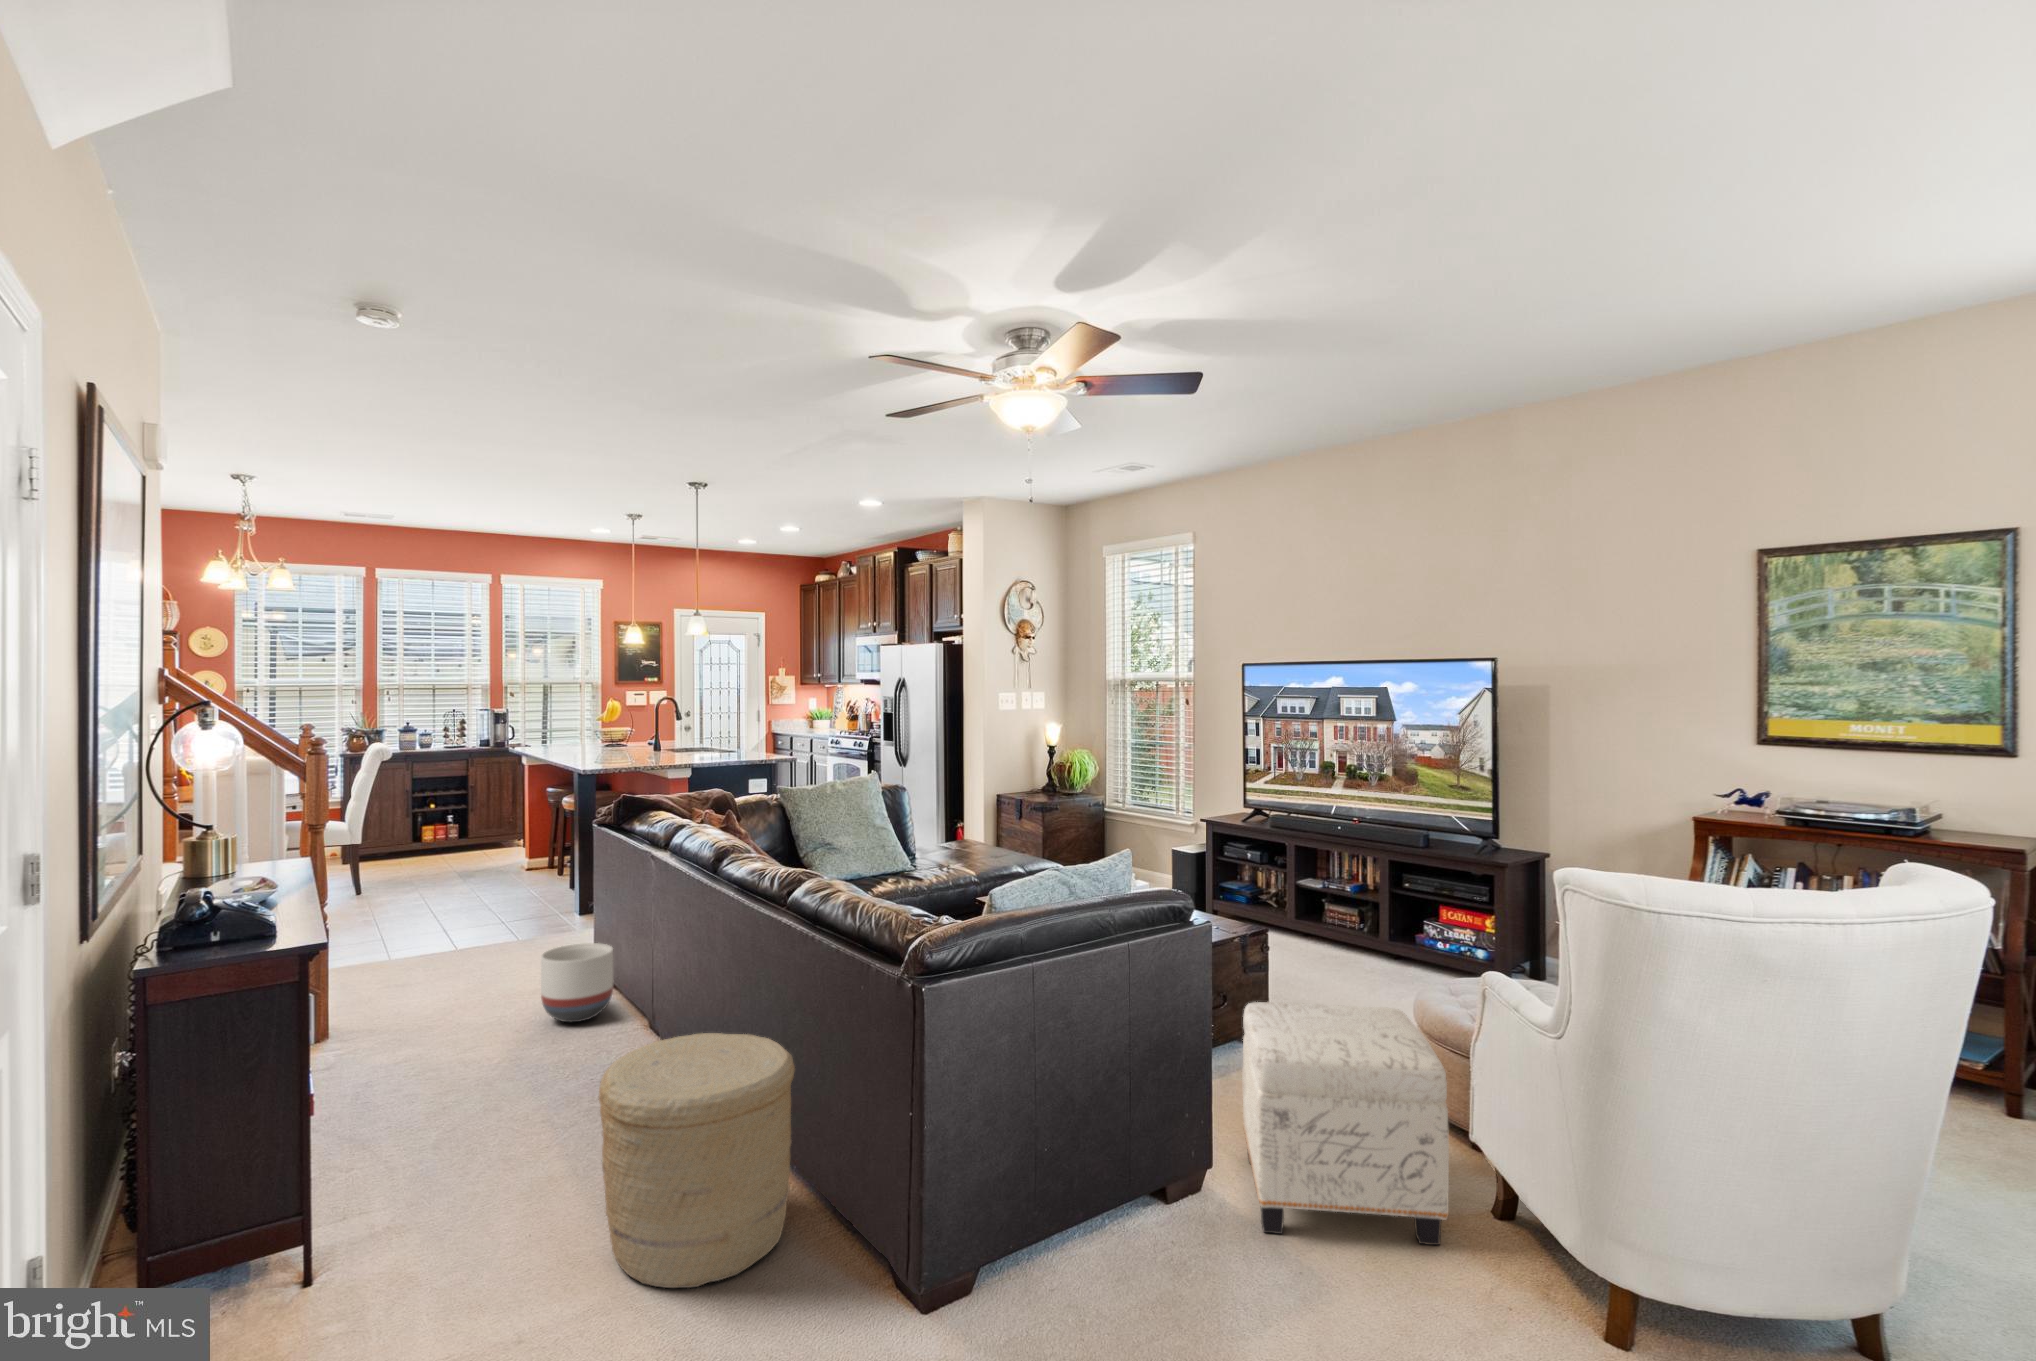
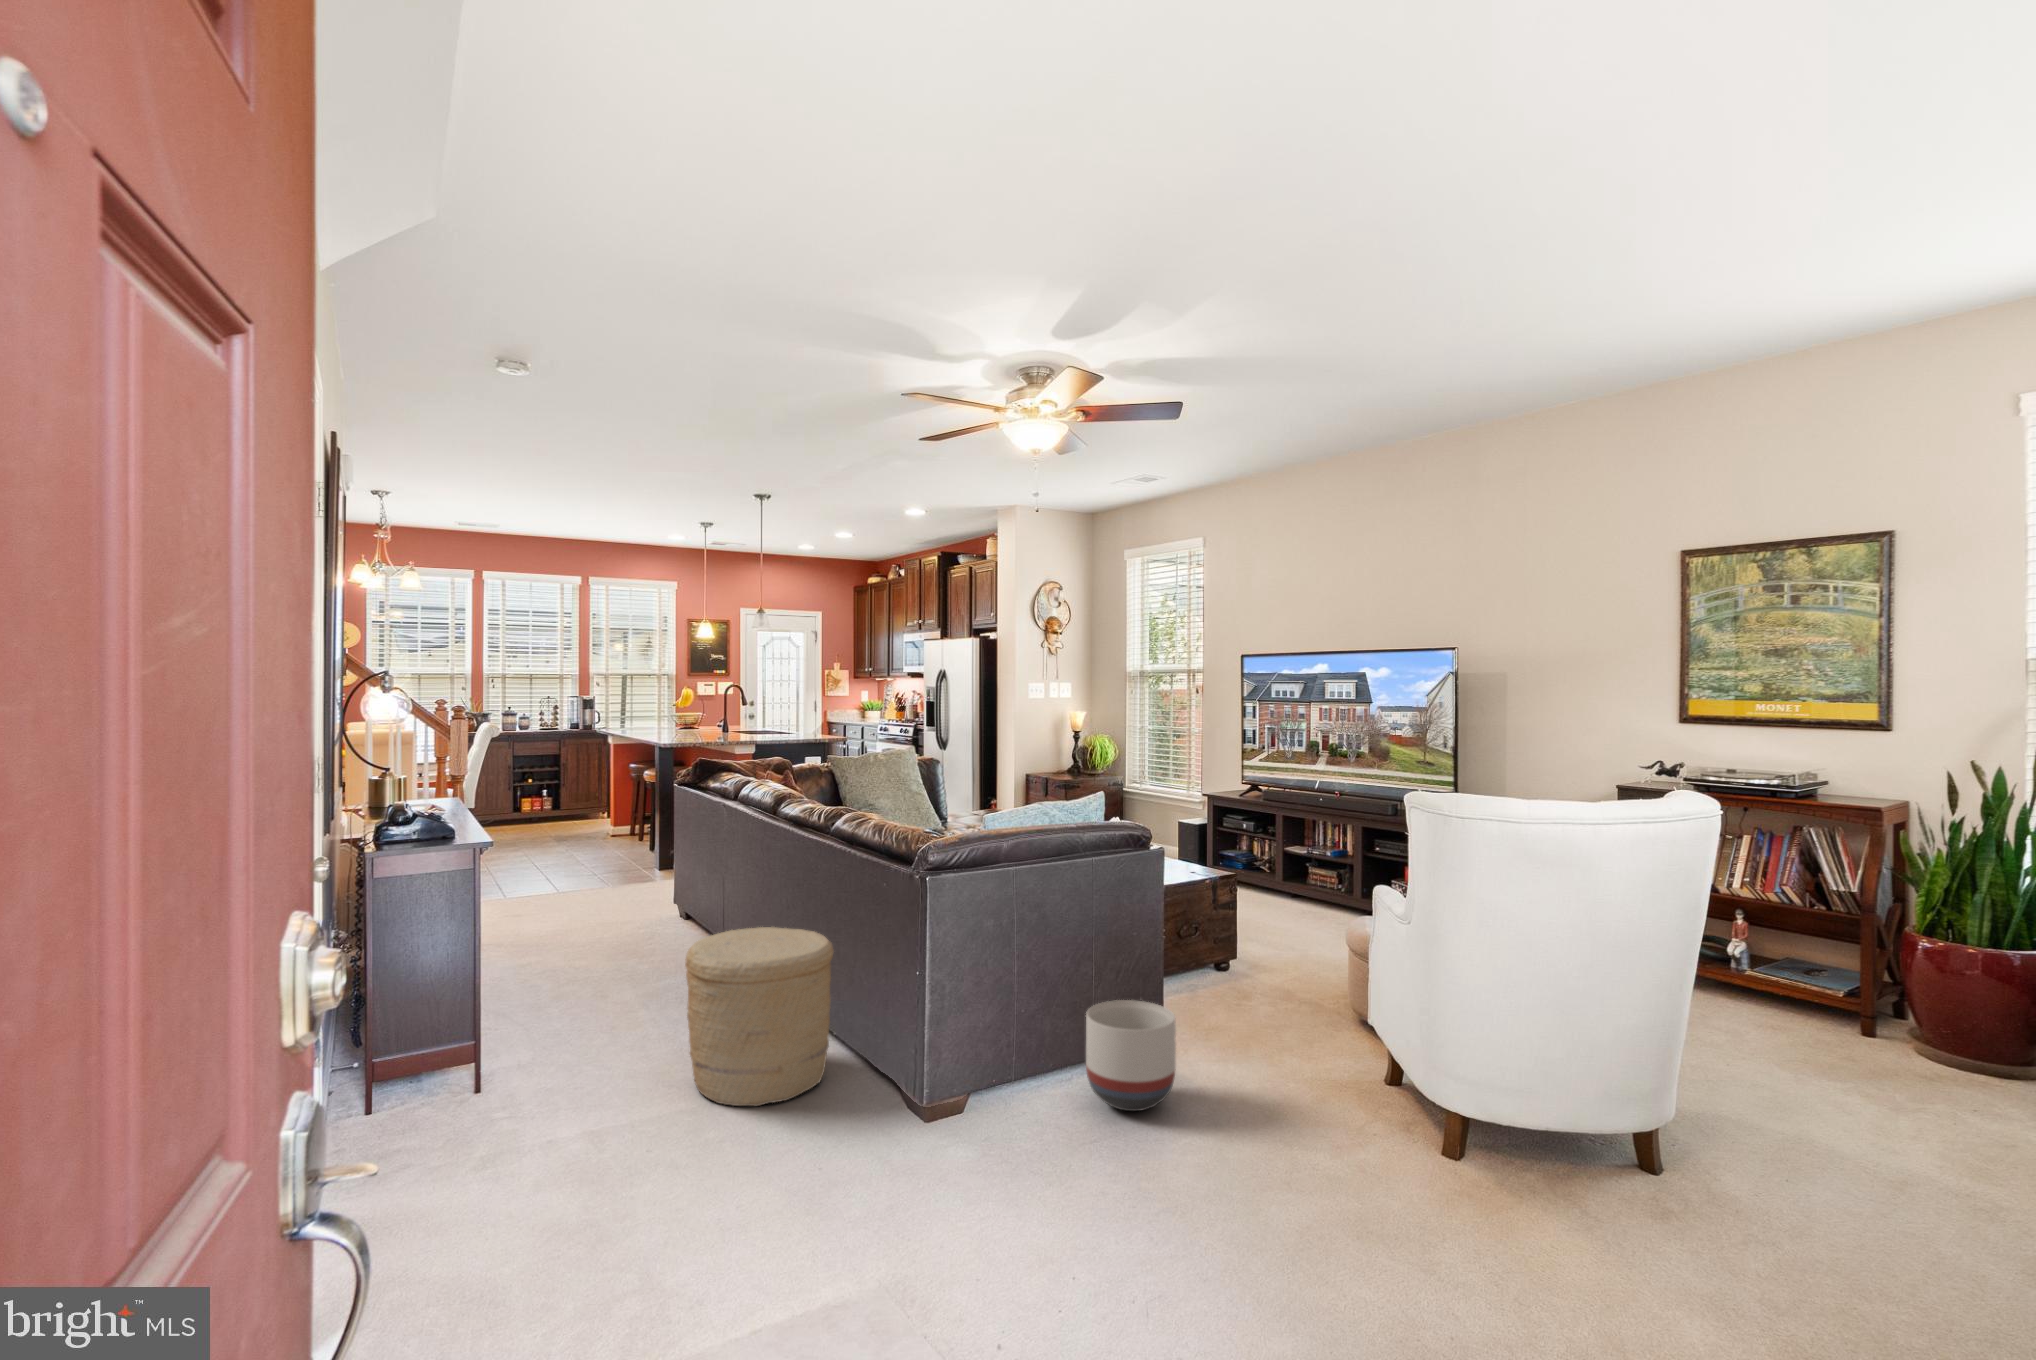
planter: present [541,943,613,1022] -> present [1086,1000,1176,1111]
ottoman: present [1242,1002,1449,1245] -> none [1195,918,1345,1100]

